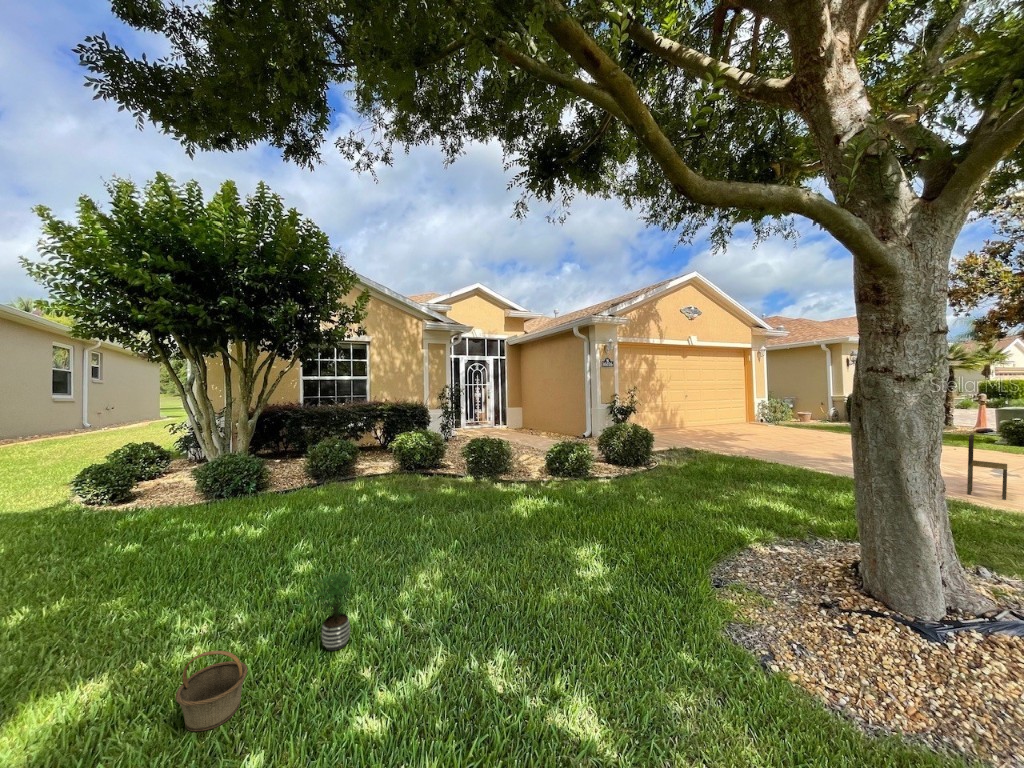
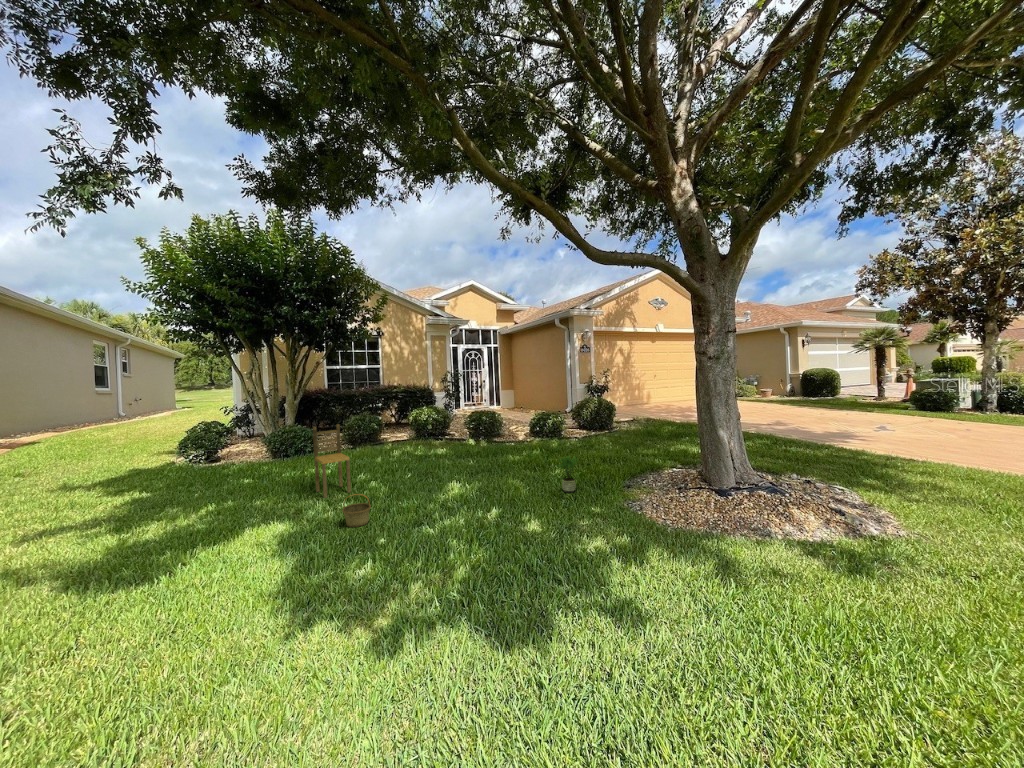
chair: present [967,434,1007,500] -> present [313,424,351,498]
potted plant: present [306,570,352,651] -> present [558,456,578,493]

